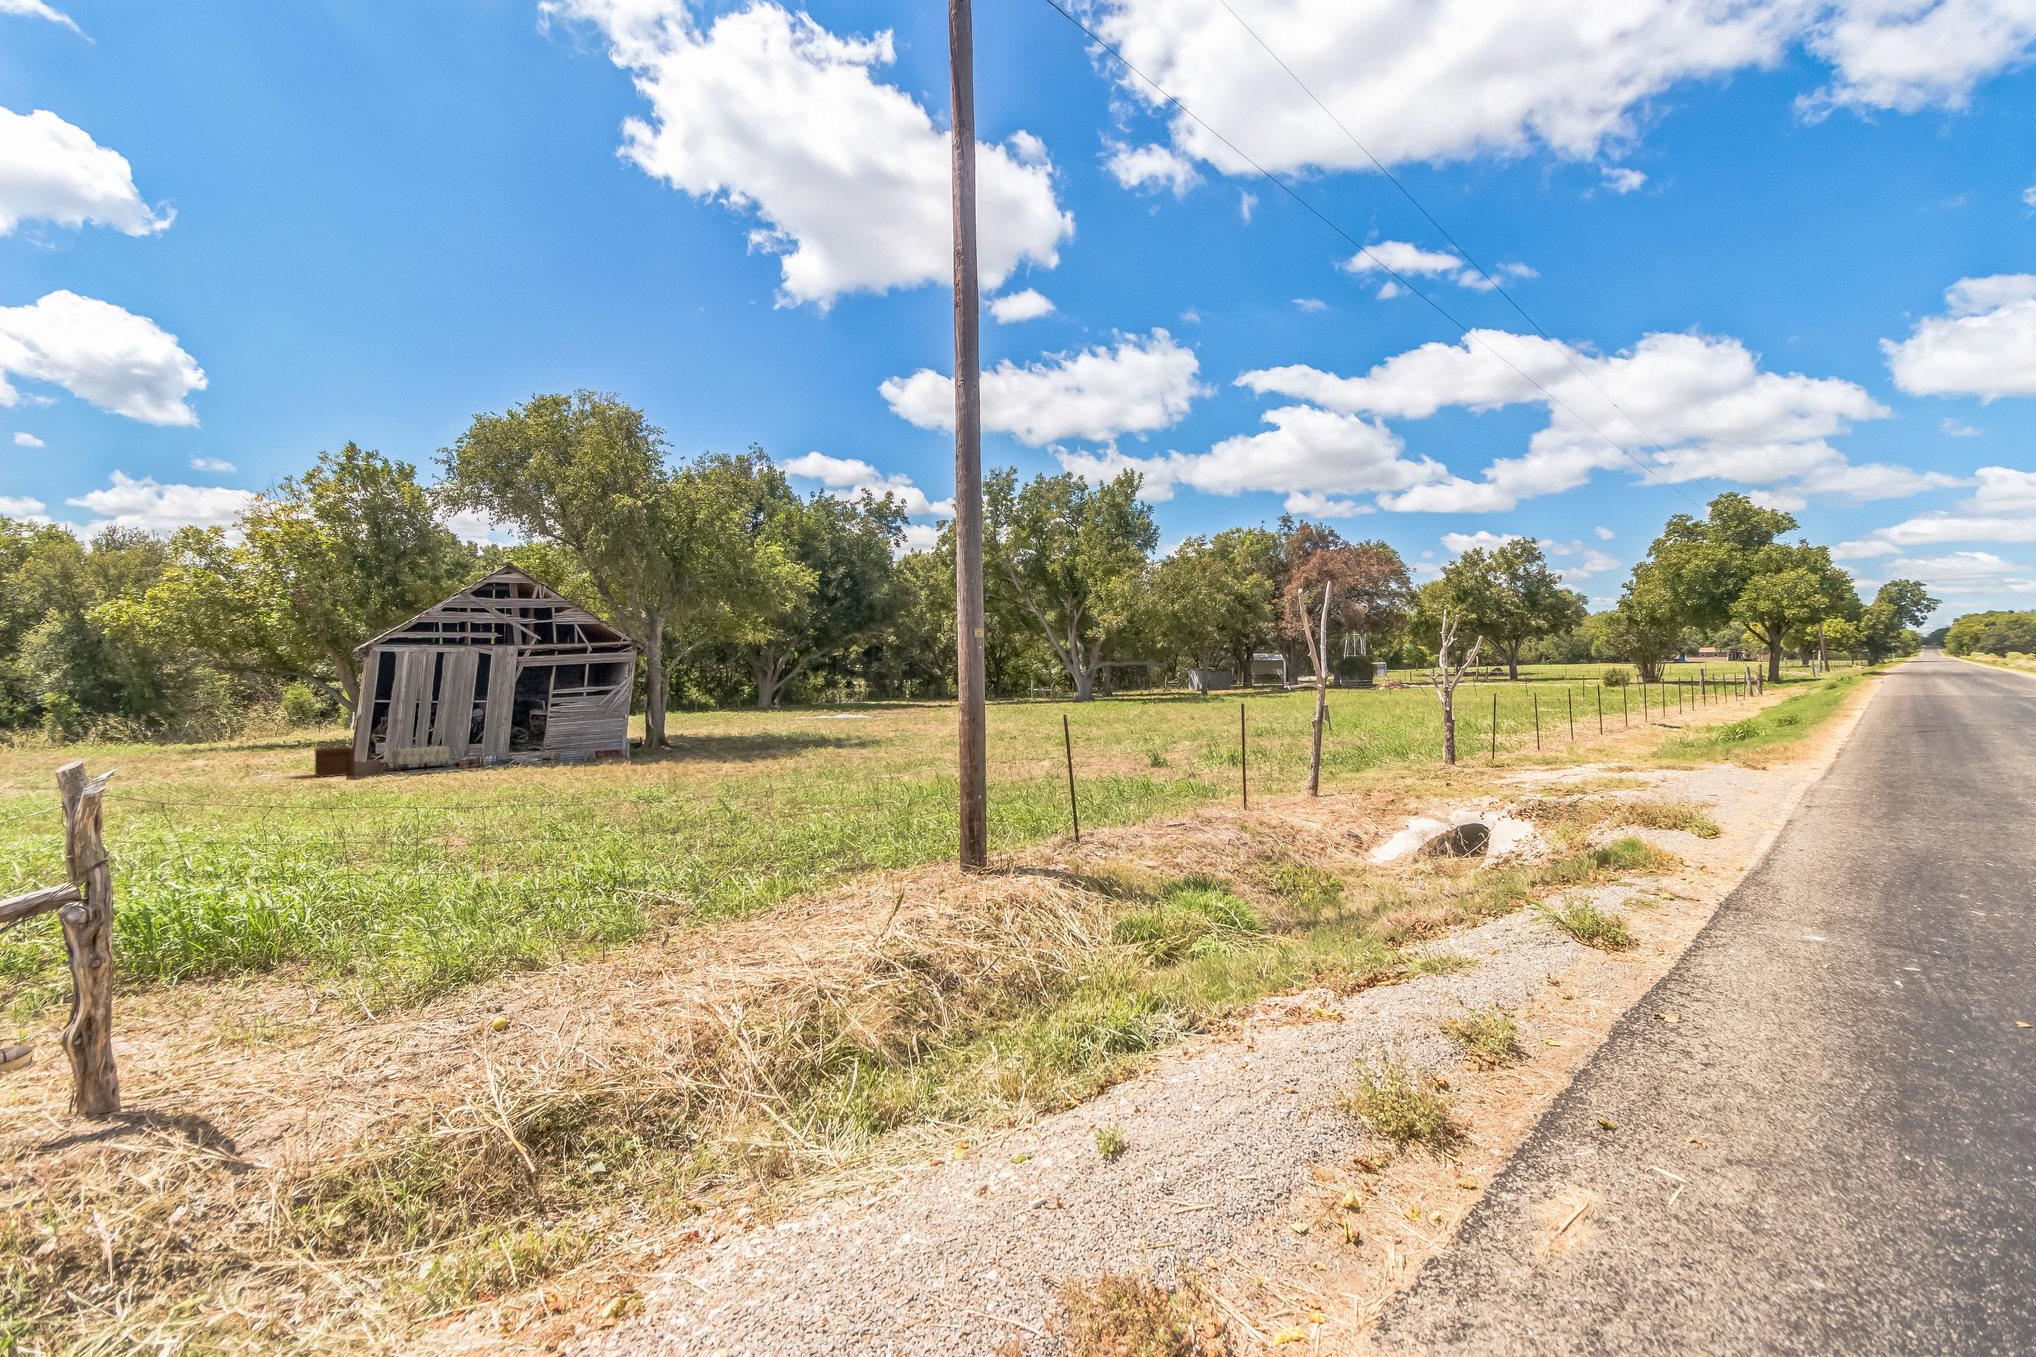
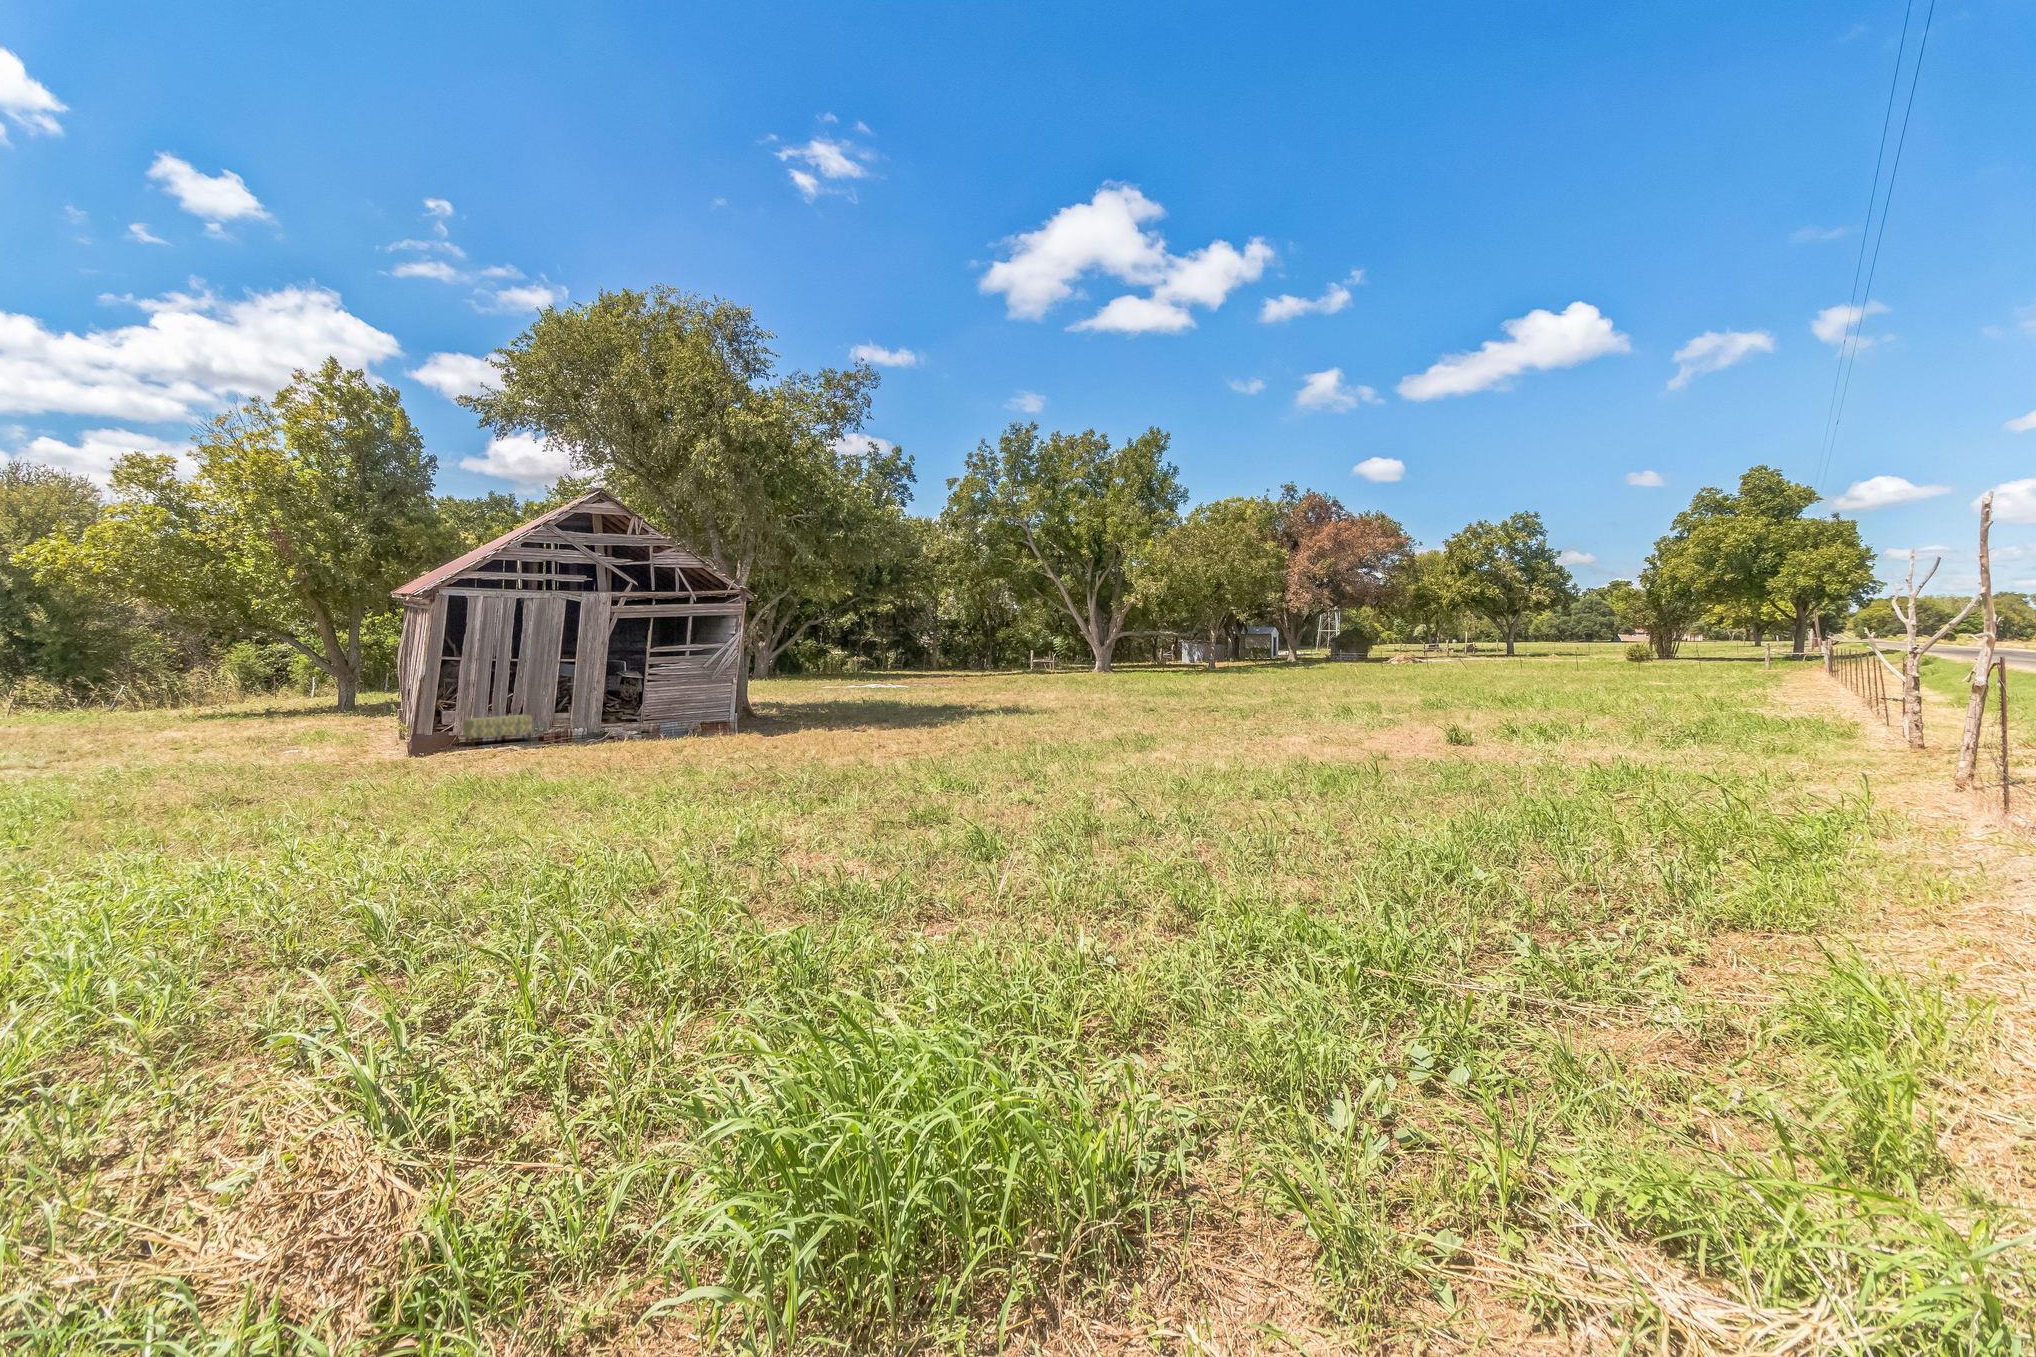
wooden crate: present [315,746,355,777] -> none [368,715,418,754]

